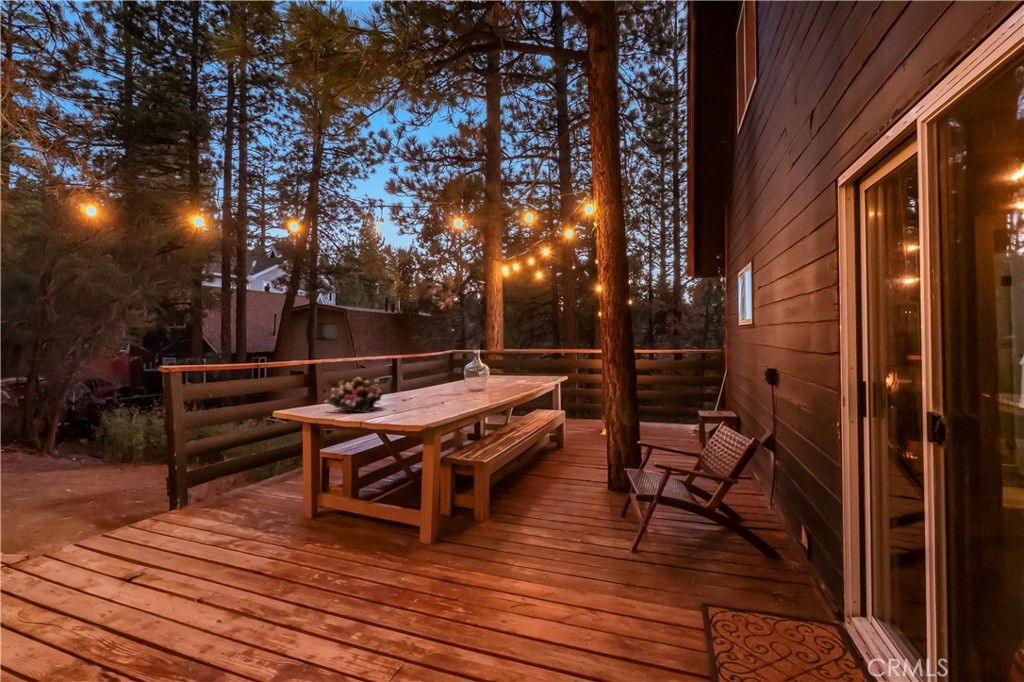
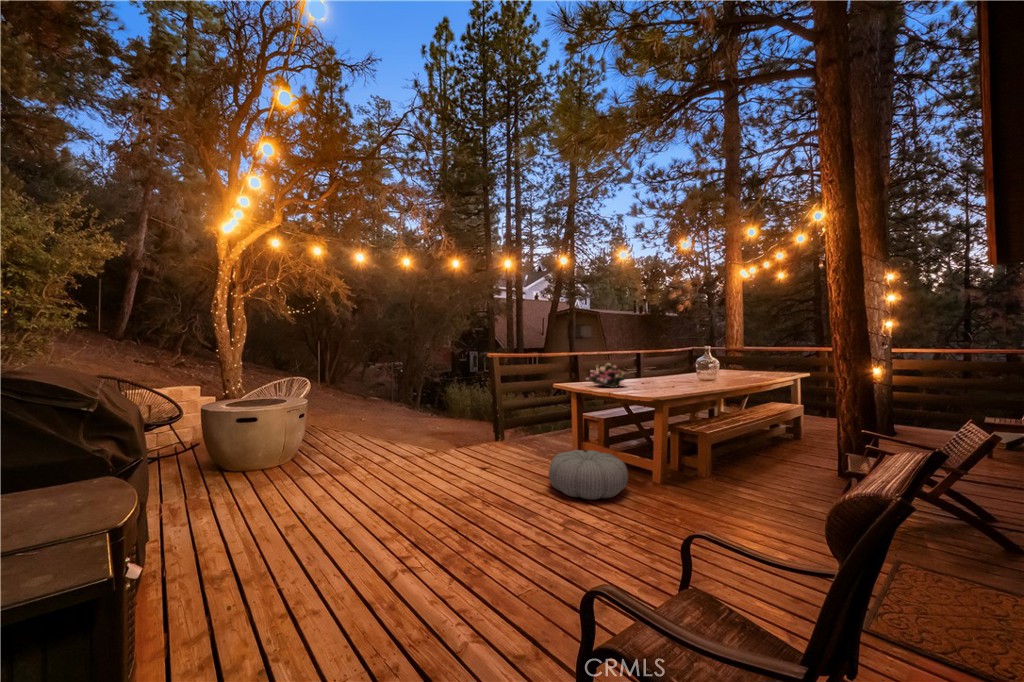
pouf: none [254,513,387,604] -> present [549,450,628,500]

